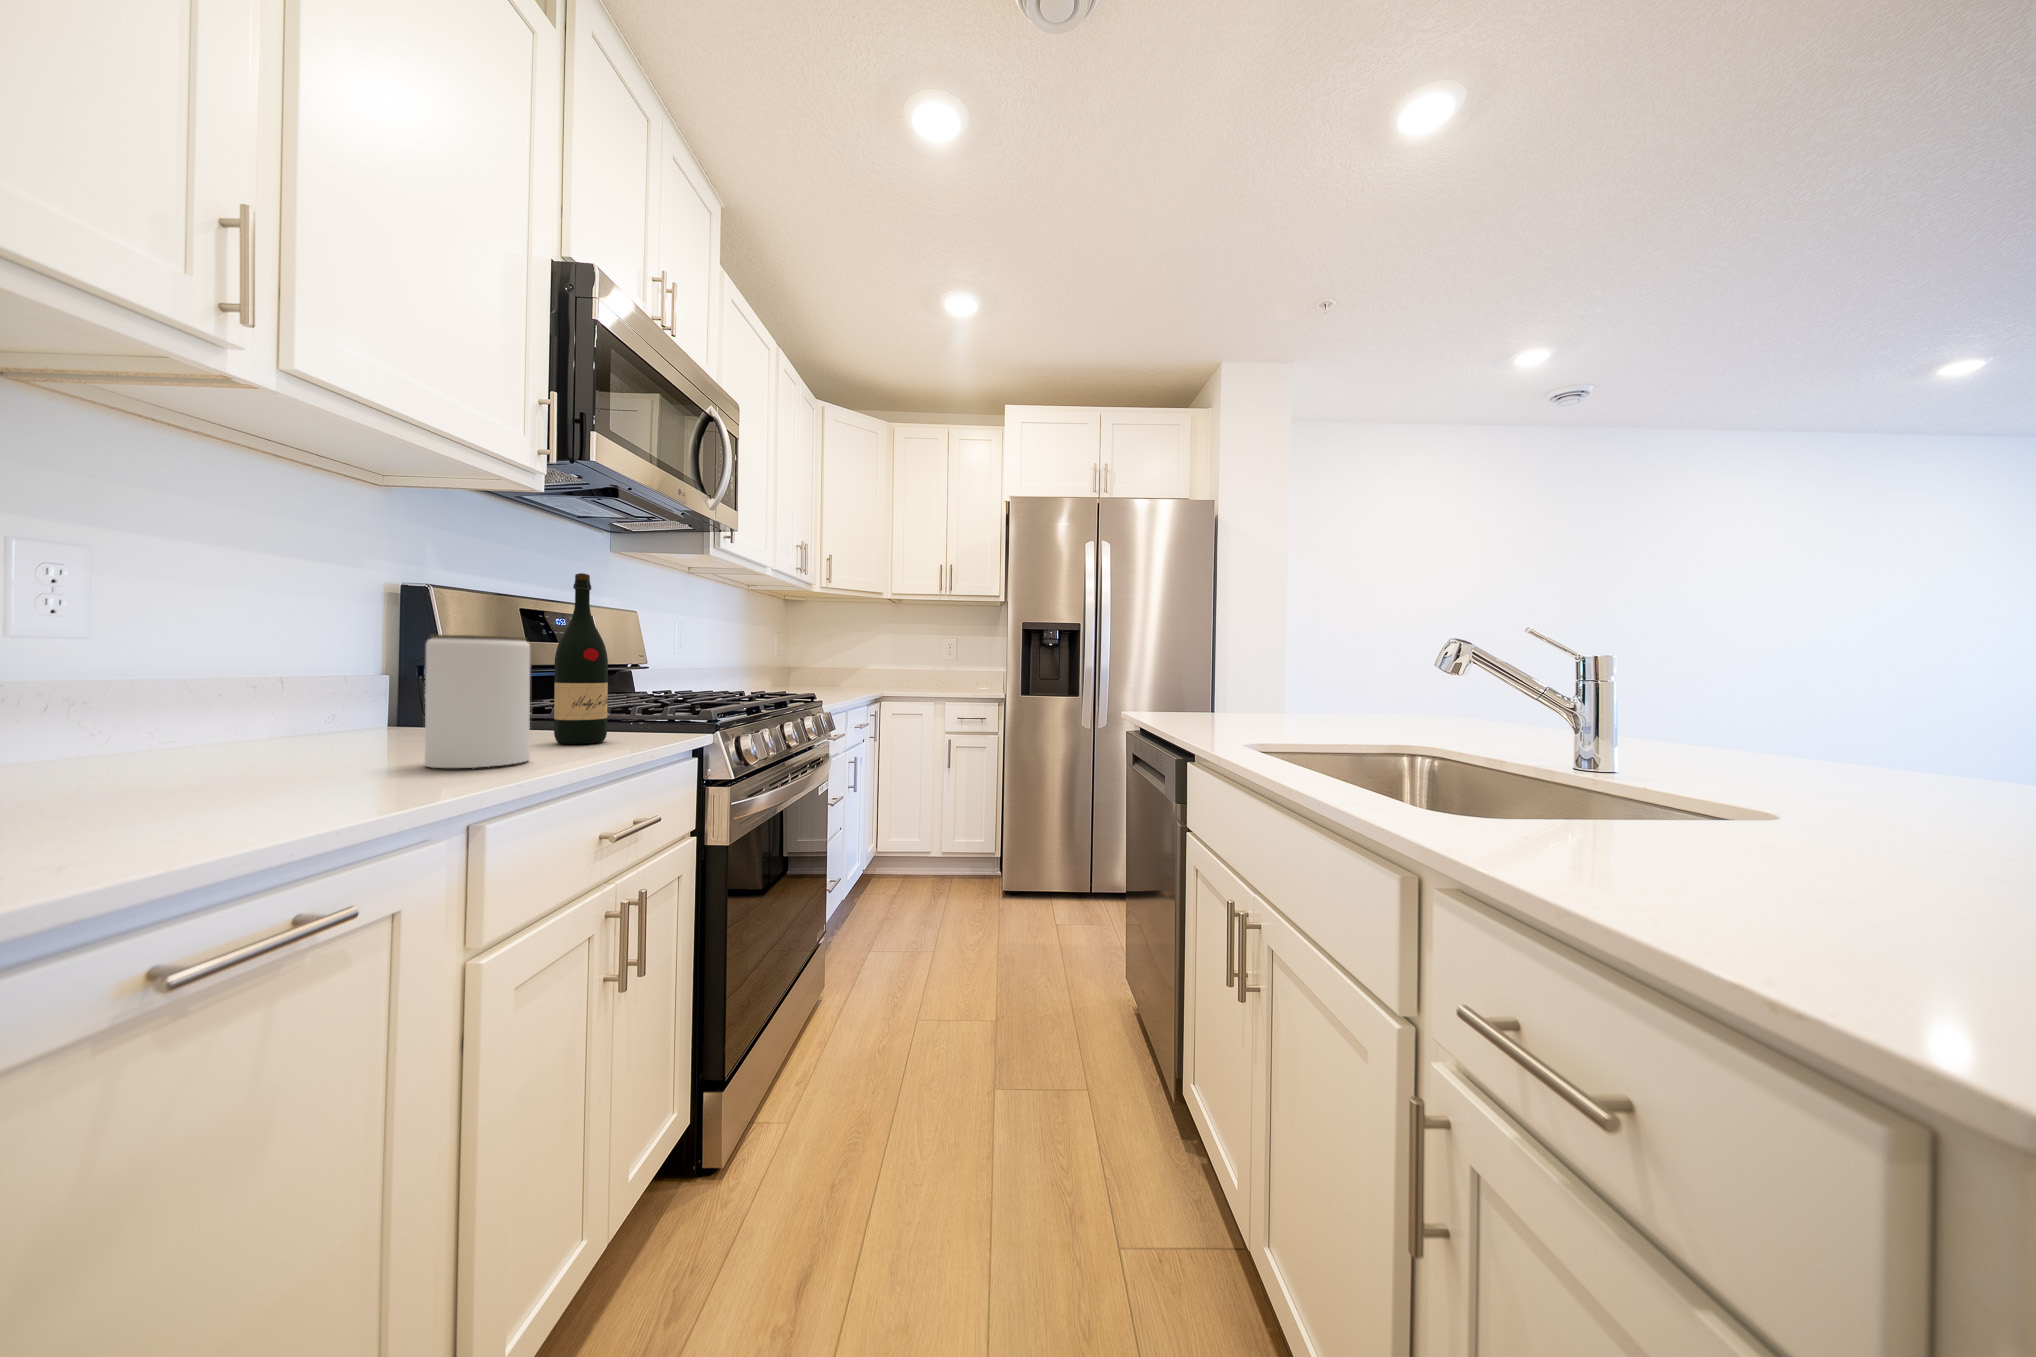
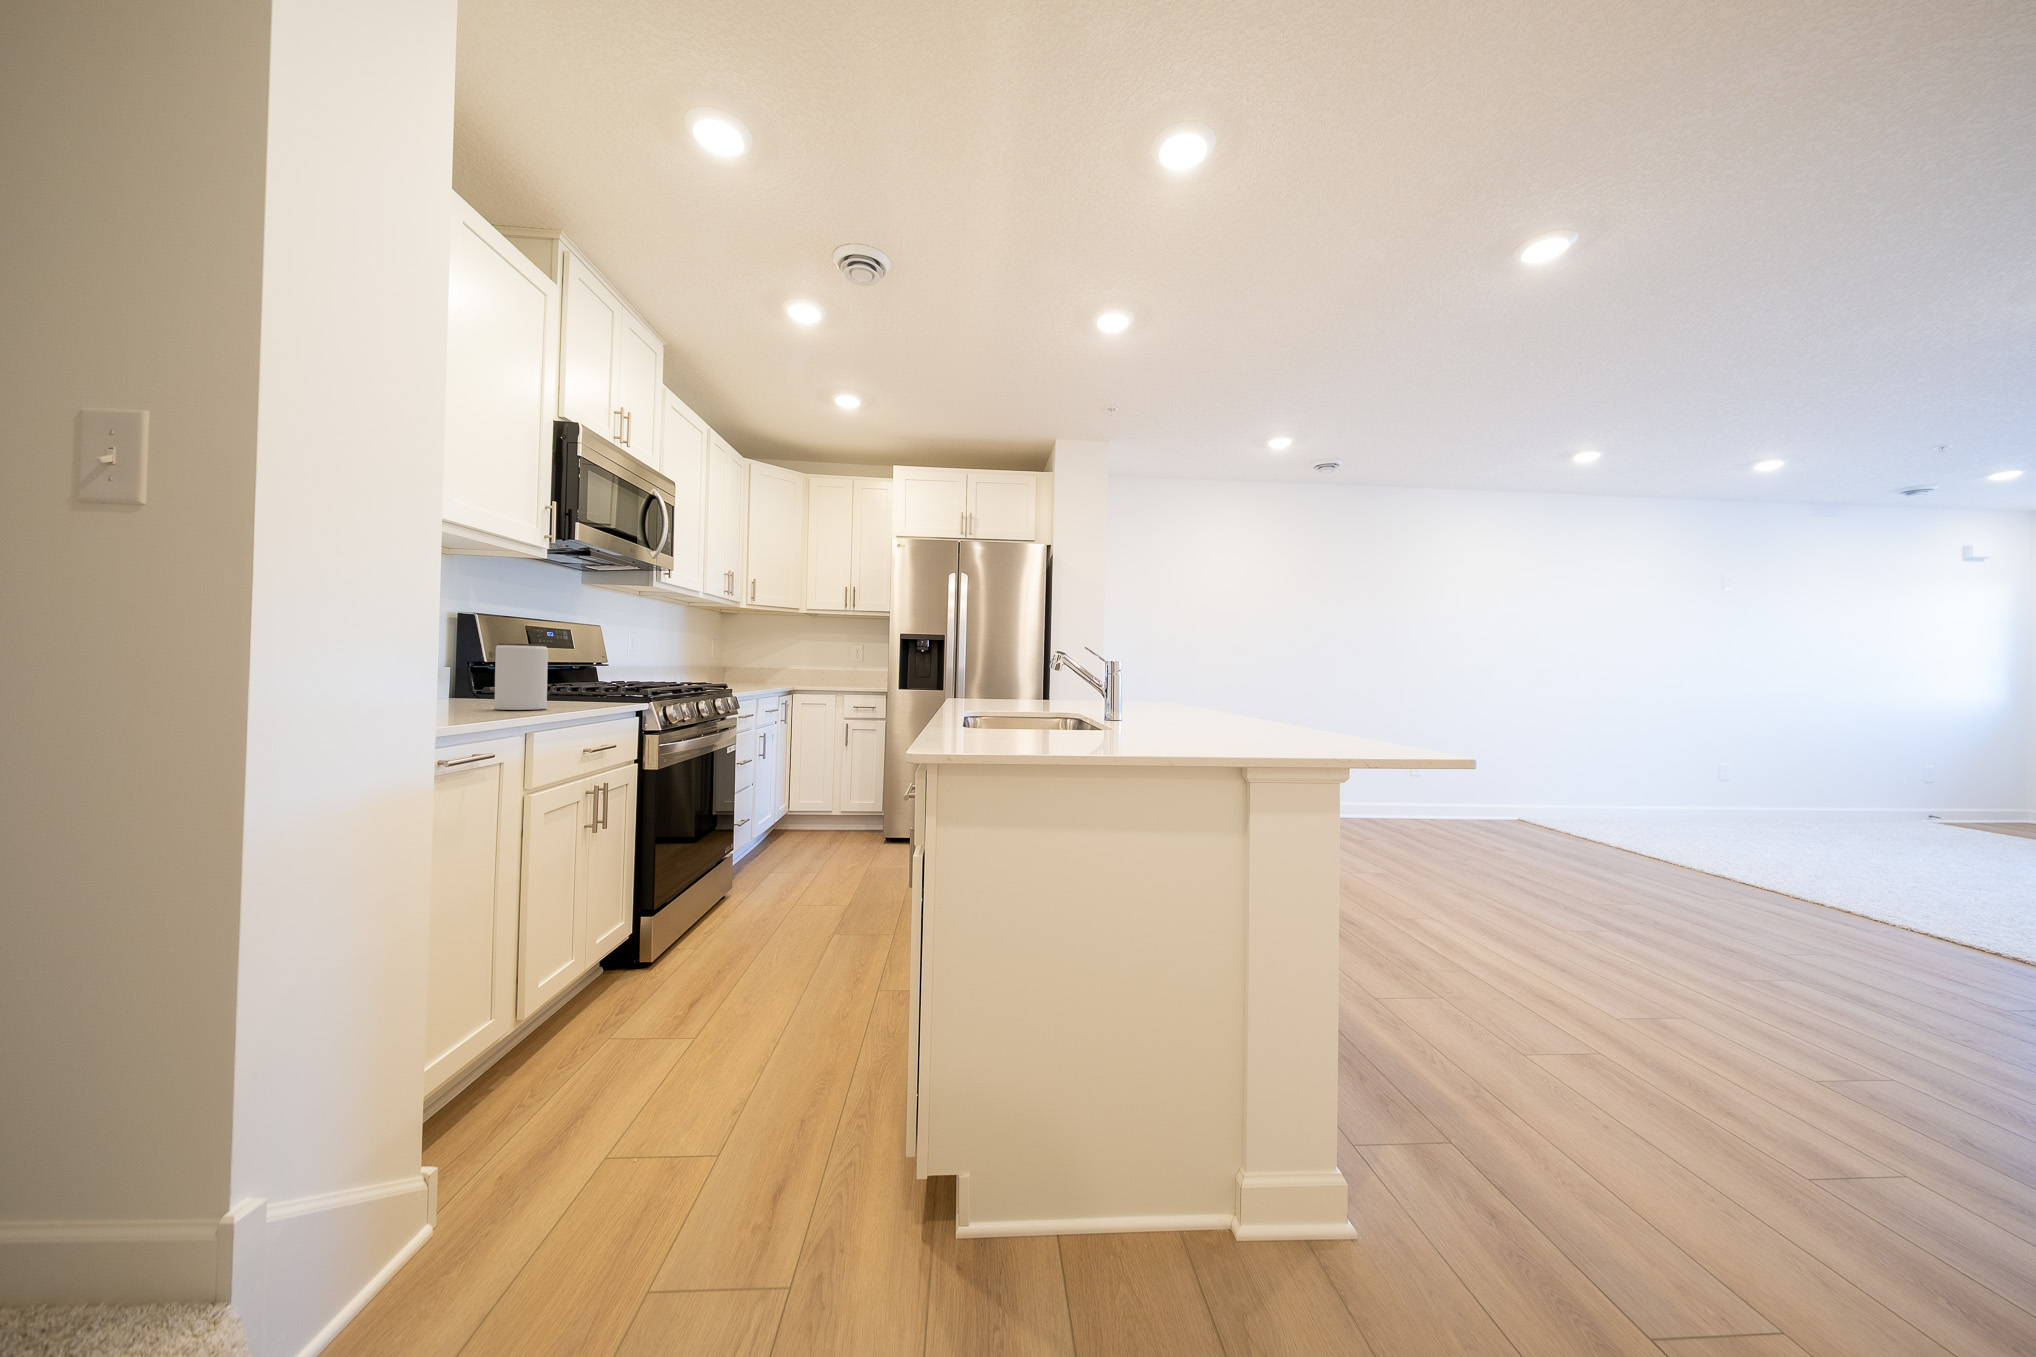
wine bottle: present [554,573,608,744] -> none [555,609,587,704]

